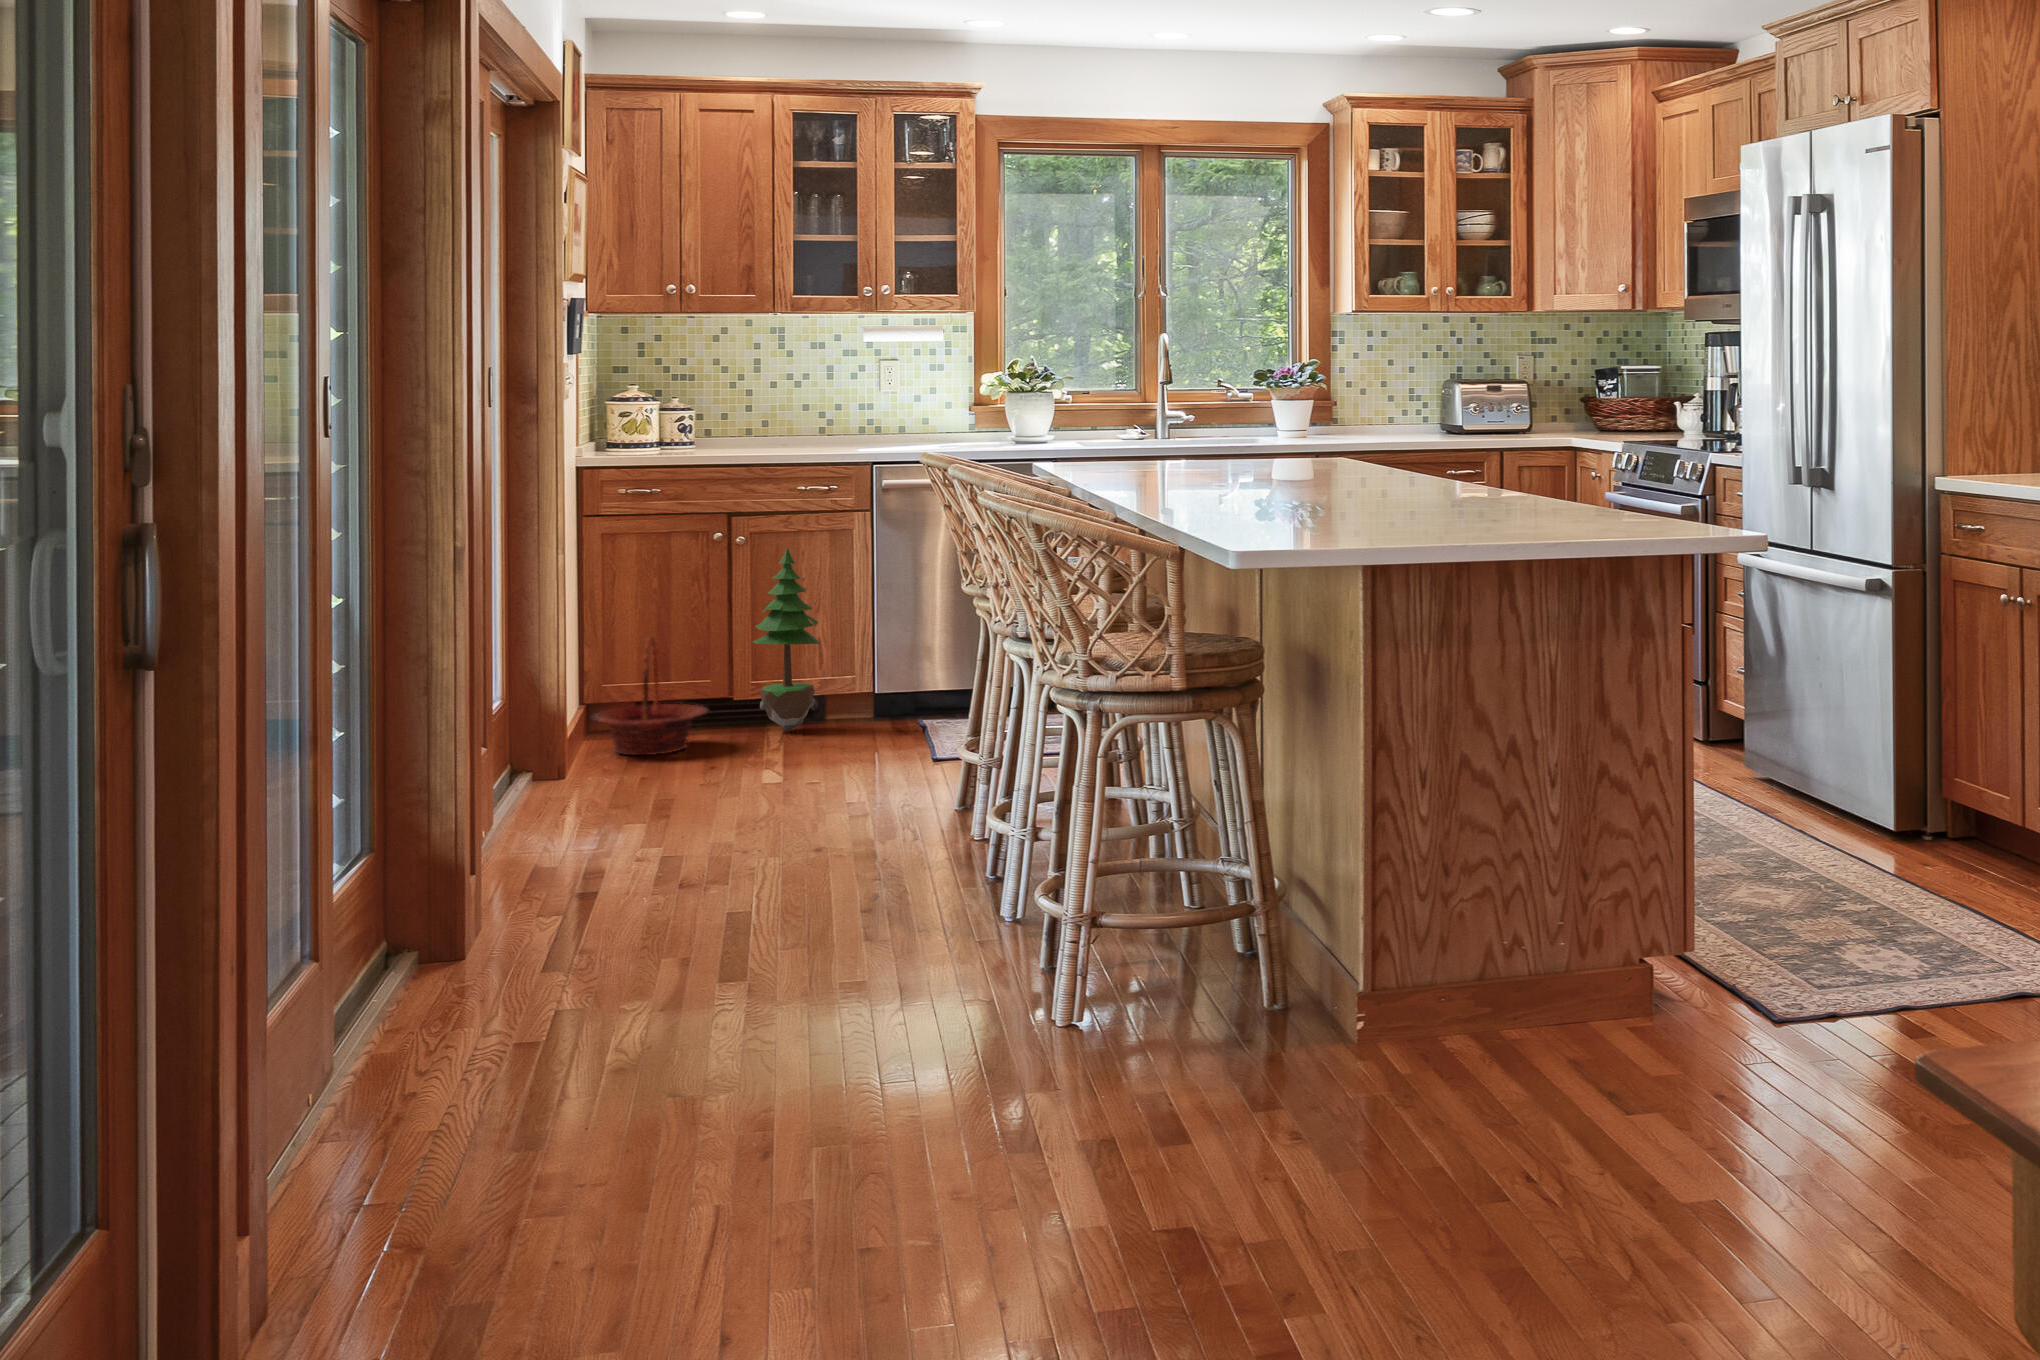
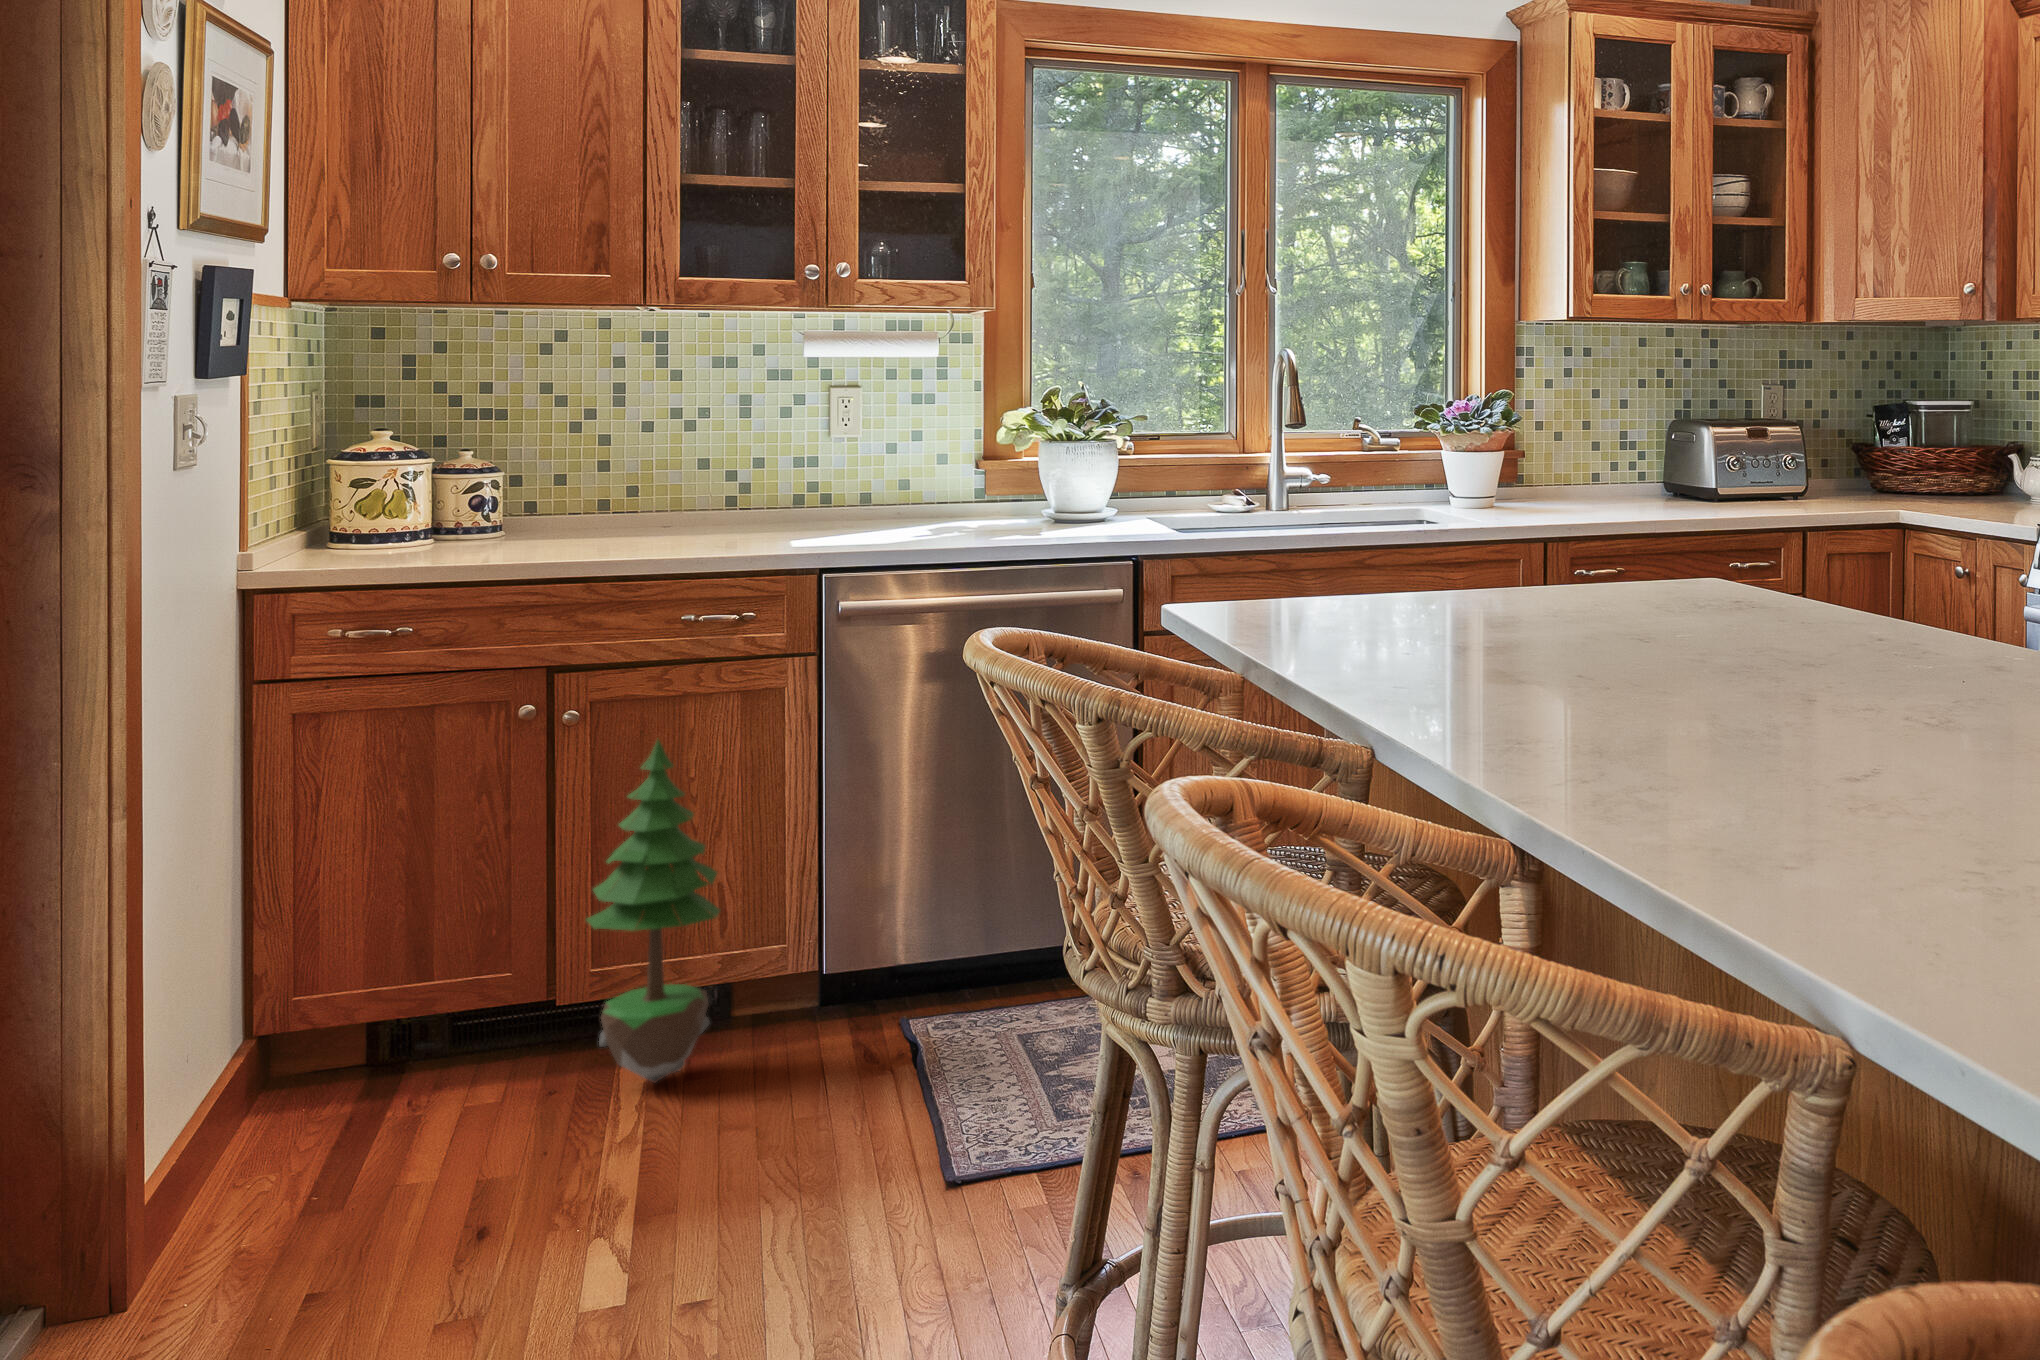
basket: present [592,637,709,755] -> none [213,946,488,1212]

